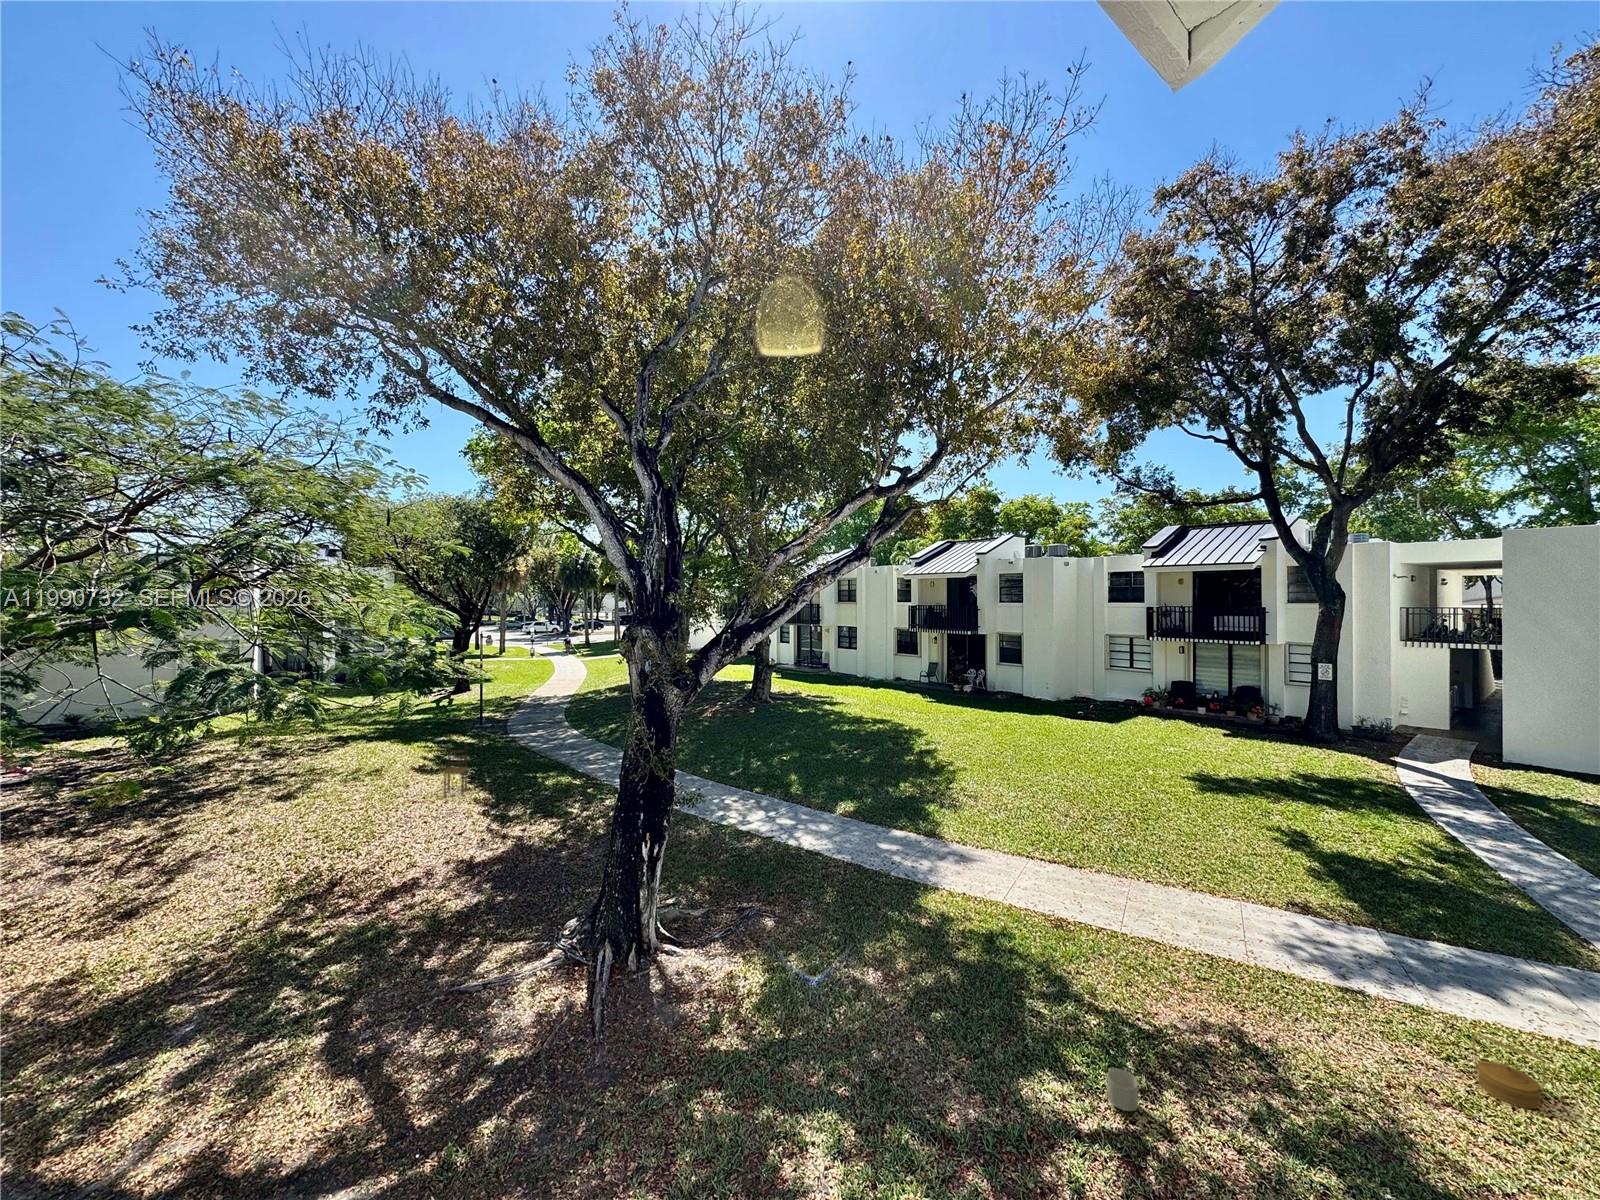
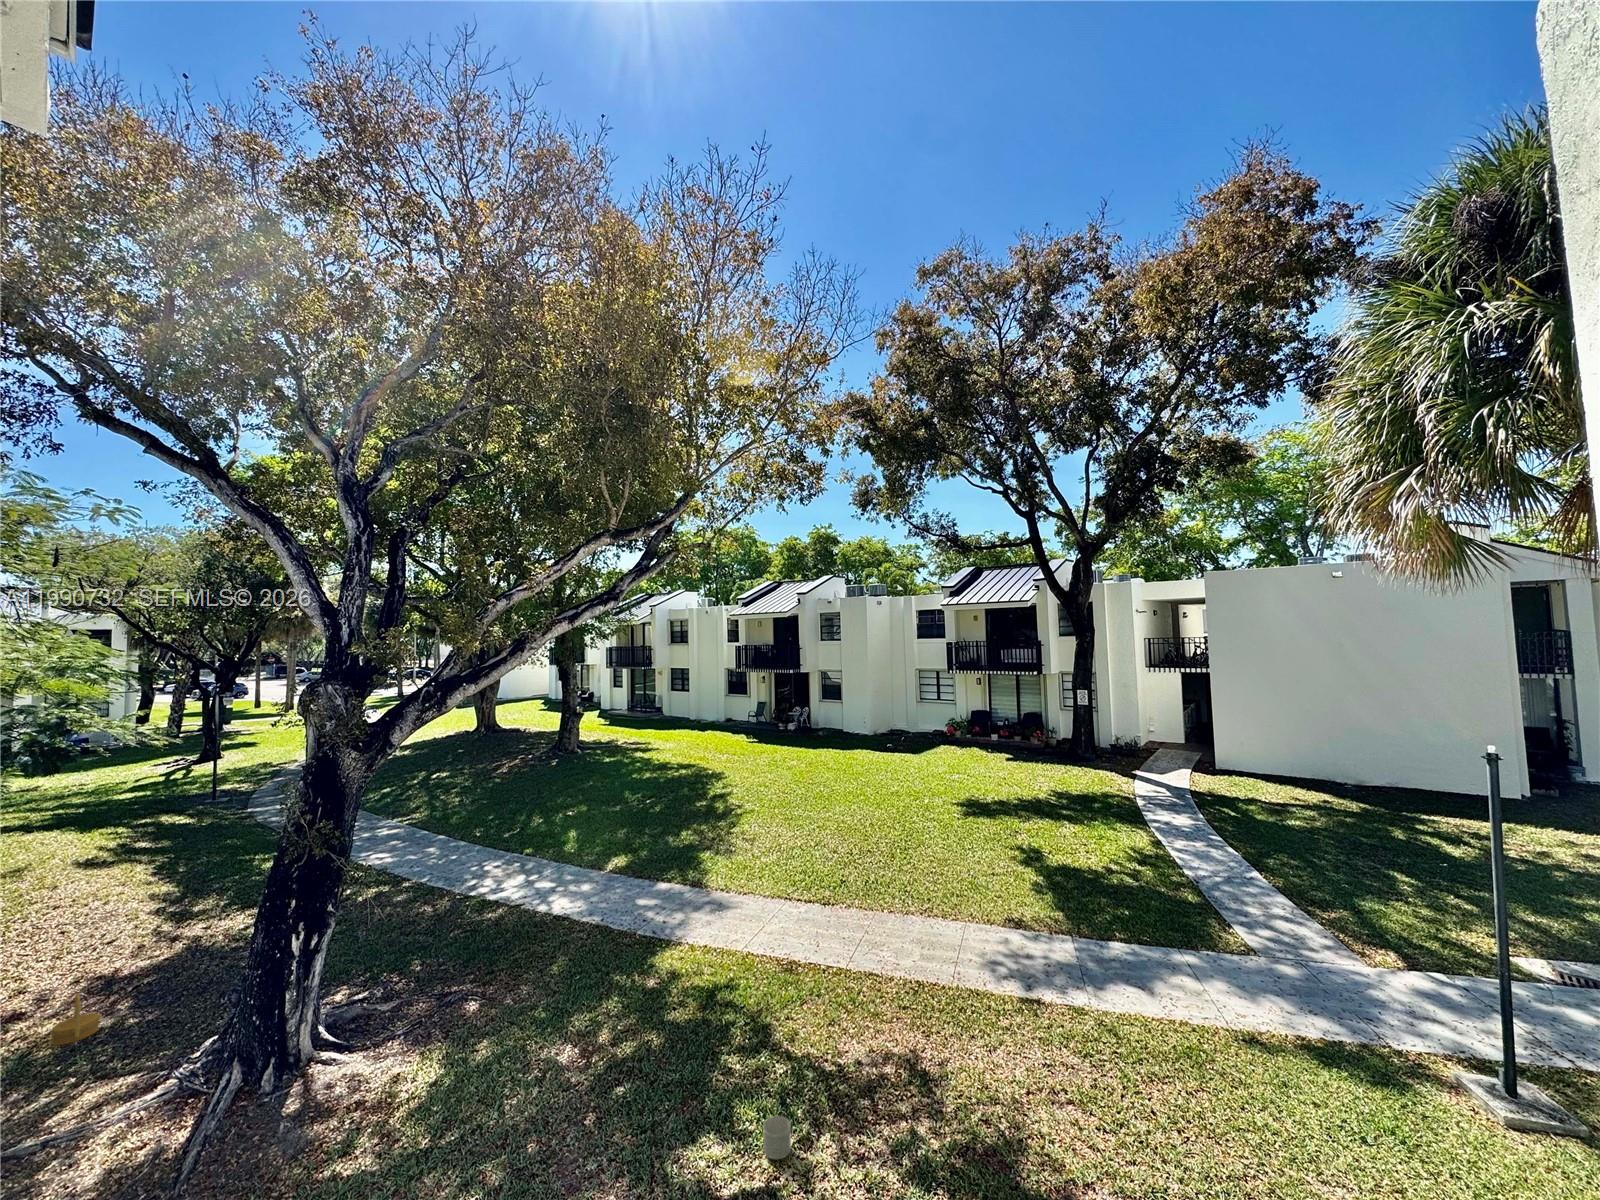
chair: present [444,747,467,797] -> none [94,831,137,900]
basket: present [1473,1034,1545,1109] -> present [51,993,100,1045]

